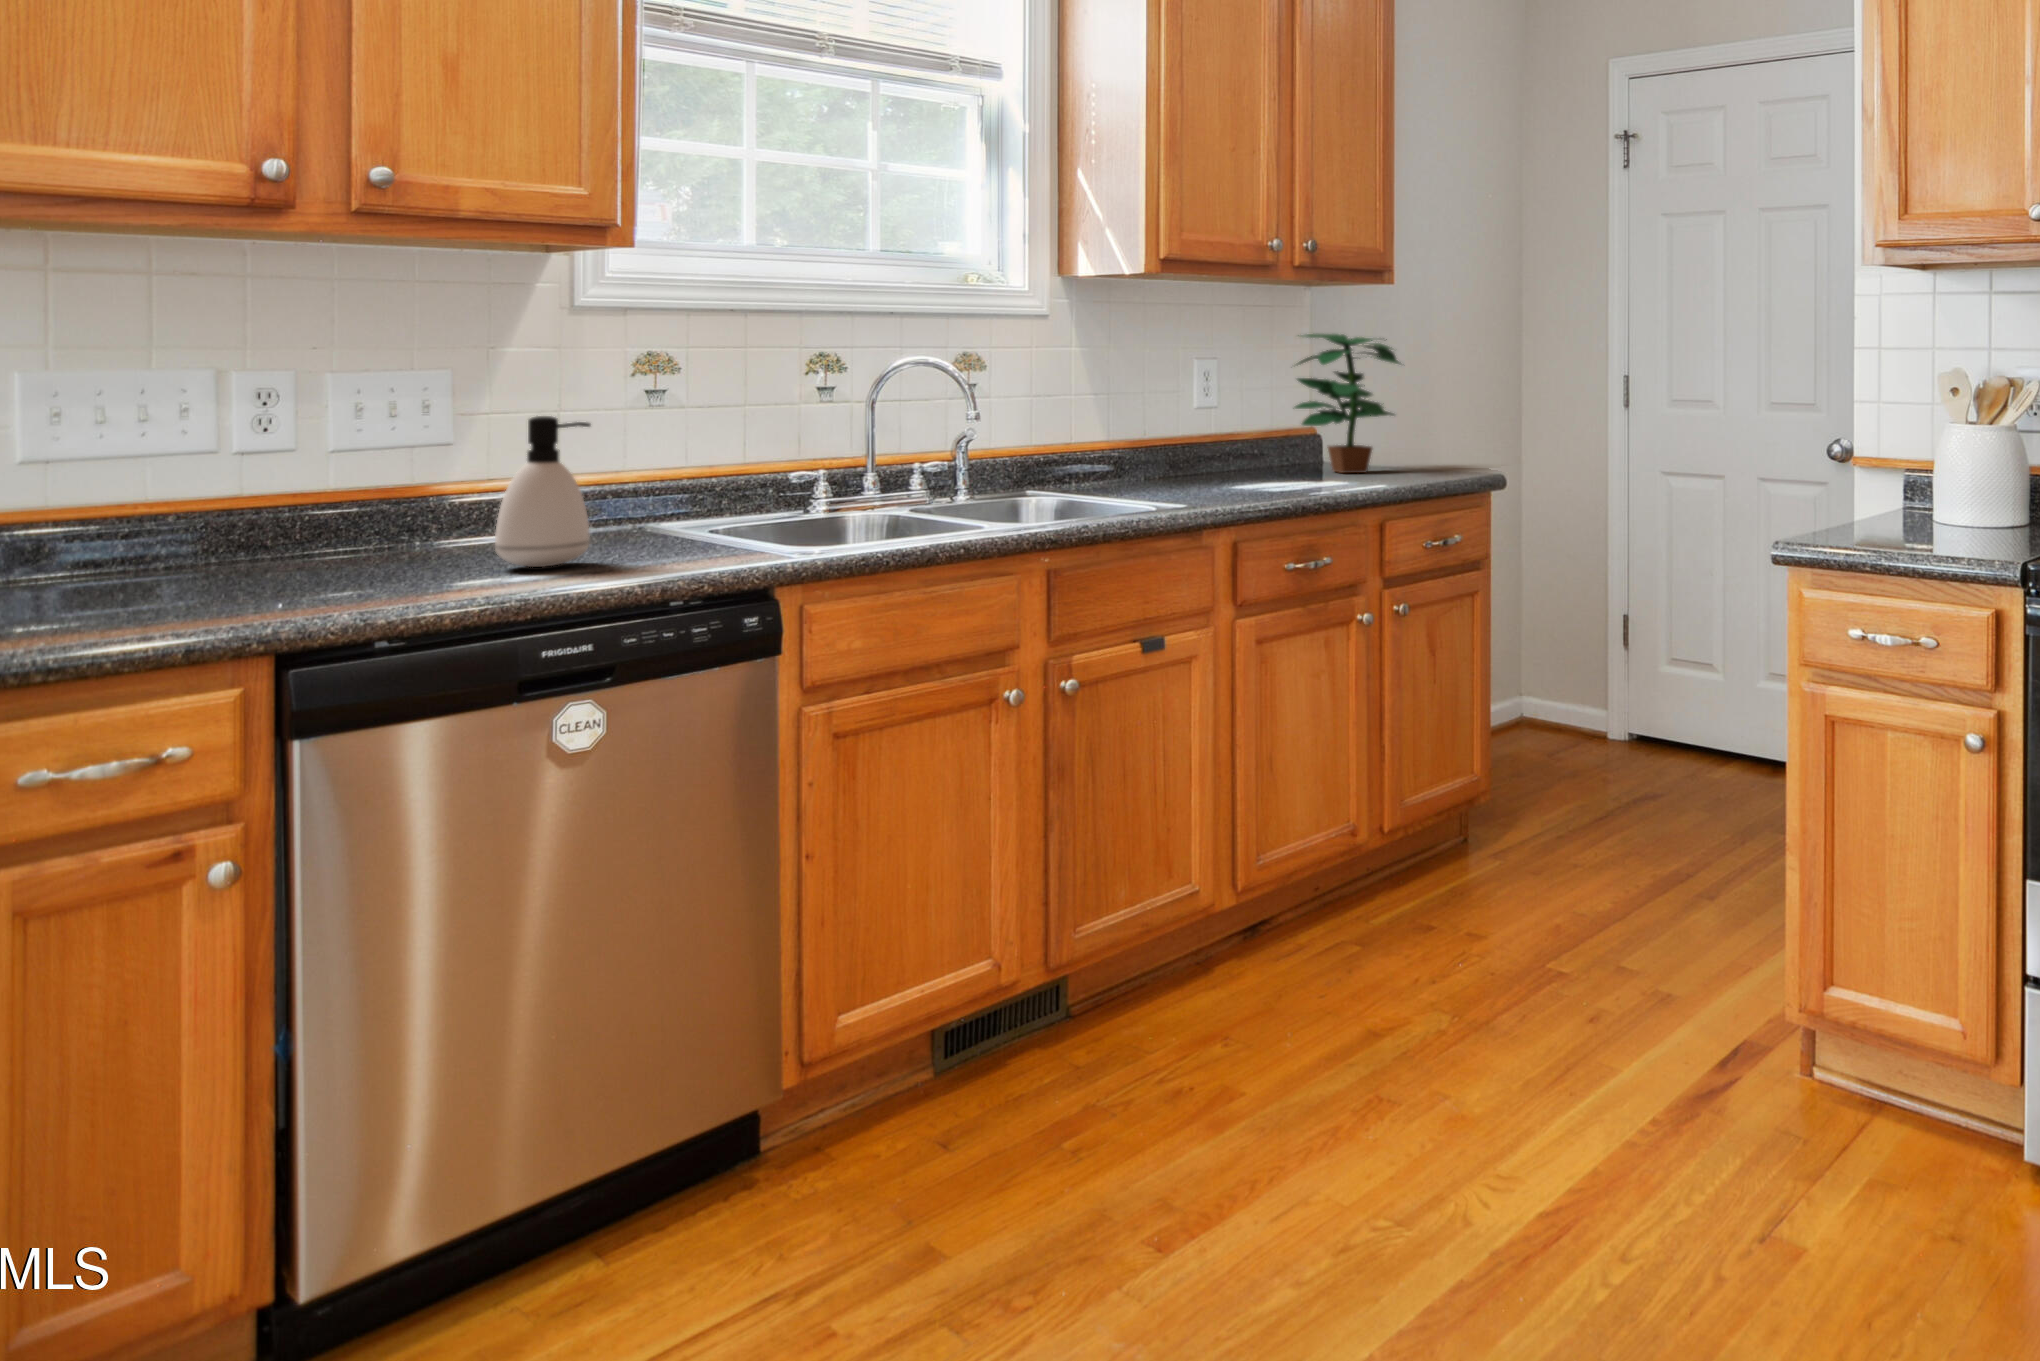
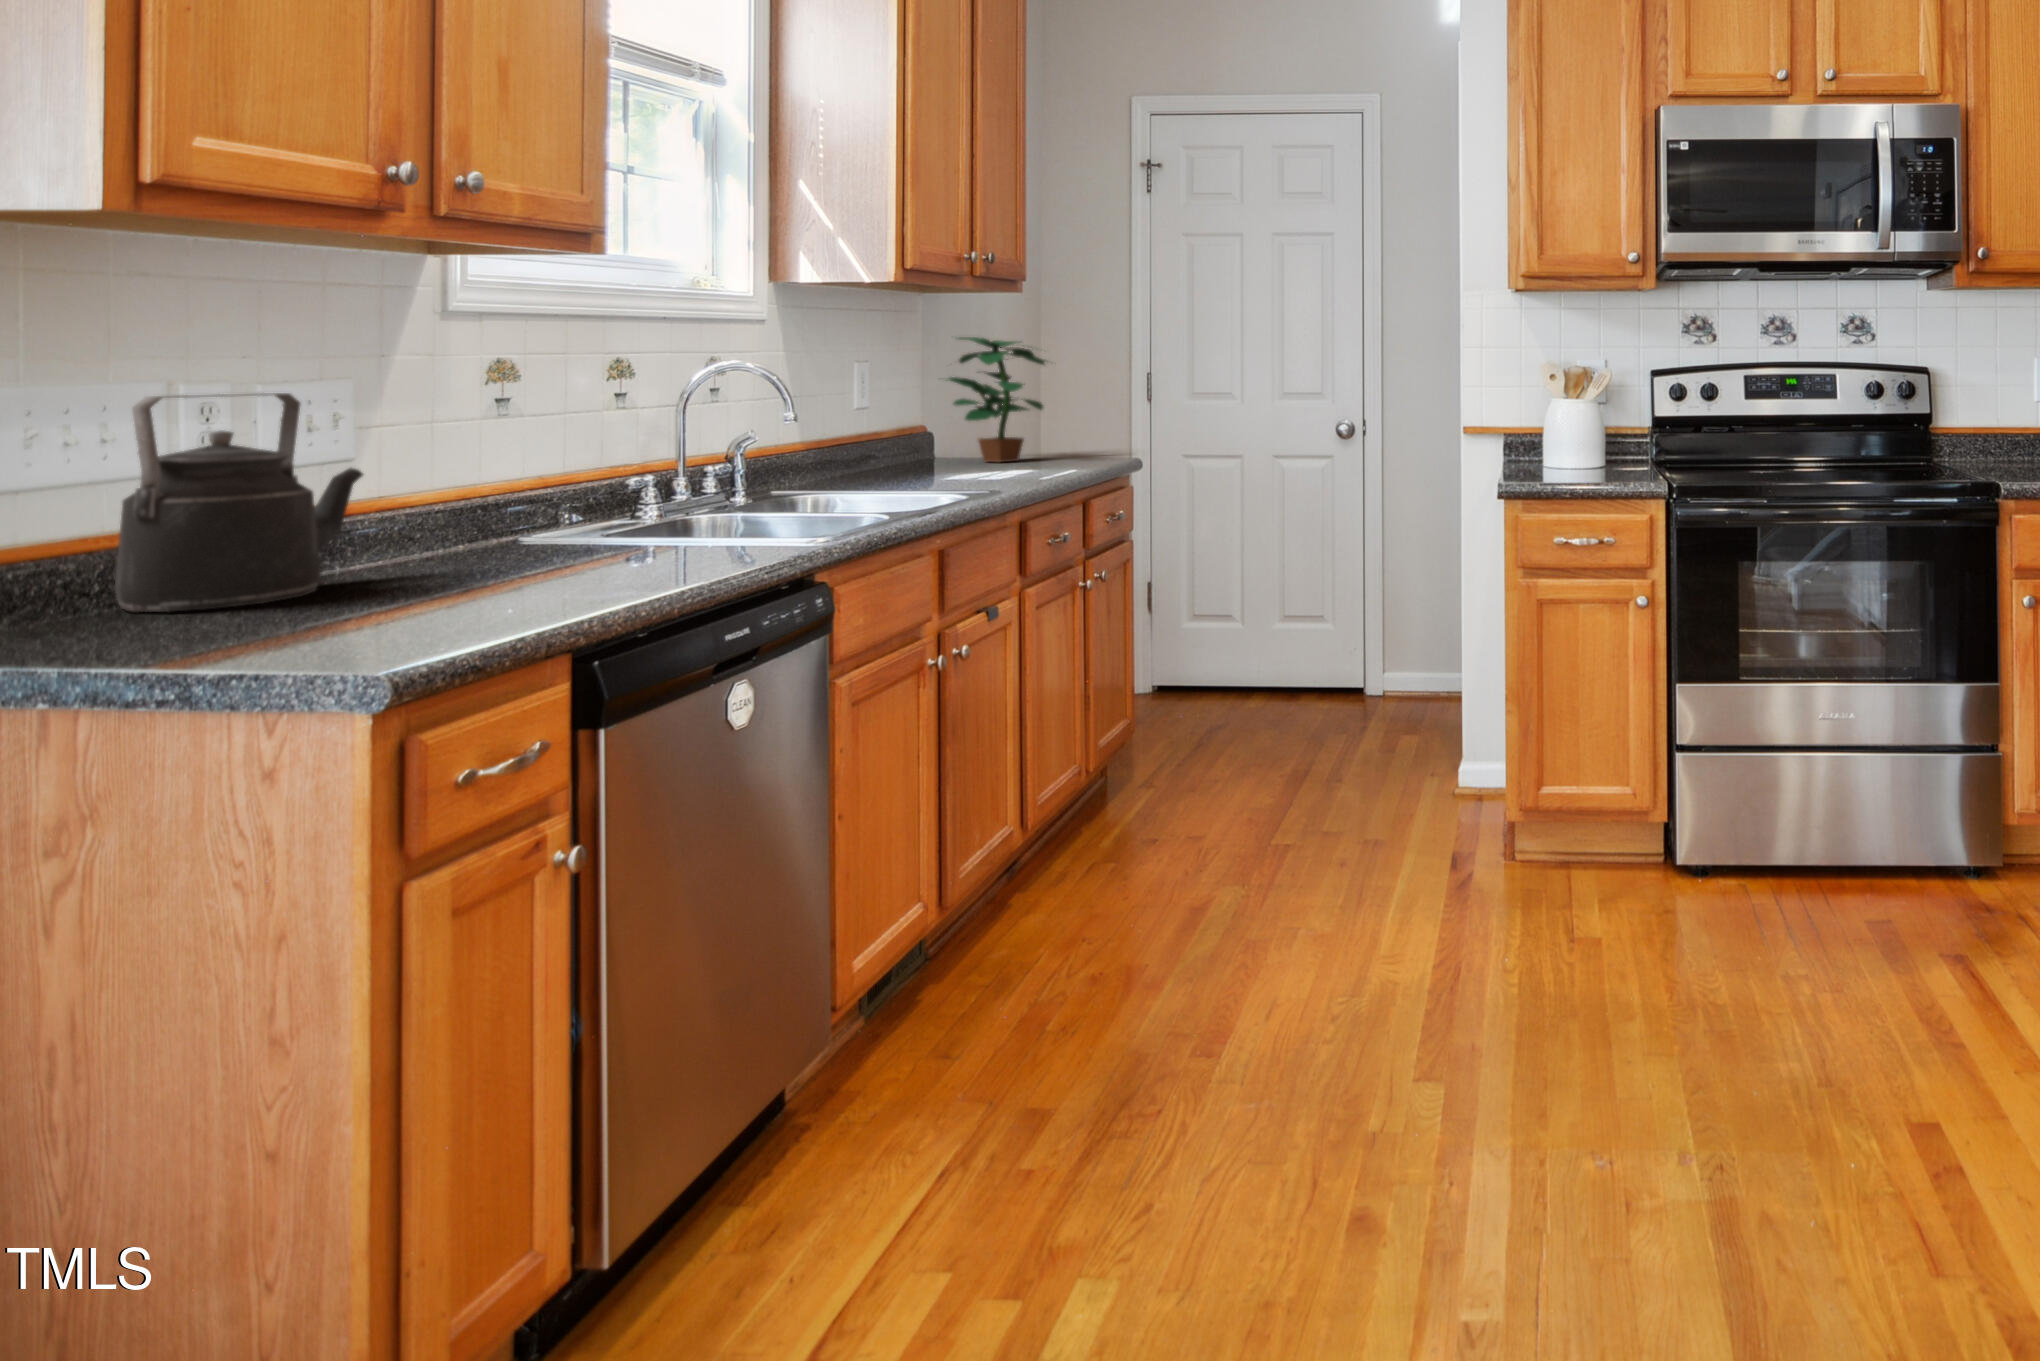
kettle: none [229,386,464,576] -> present [115,393,363,612]
soap dispenser: present [495,416,590,567] -> none [486,419,591,575]

